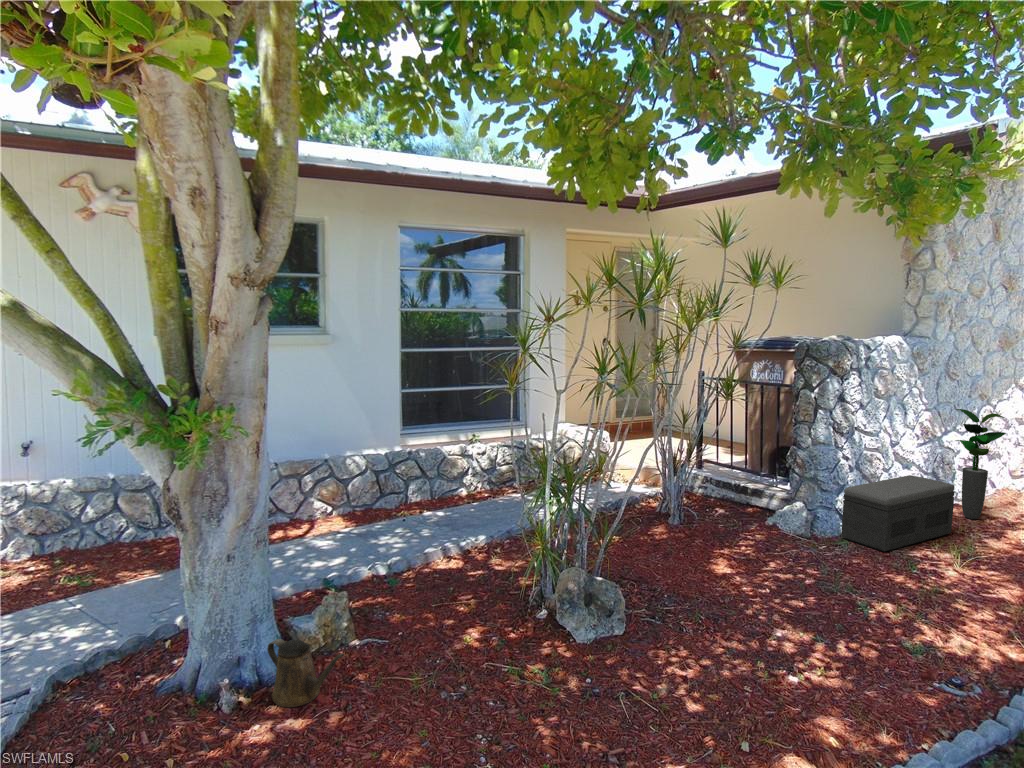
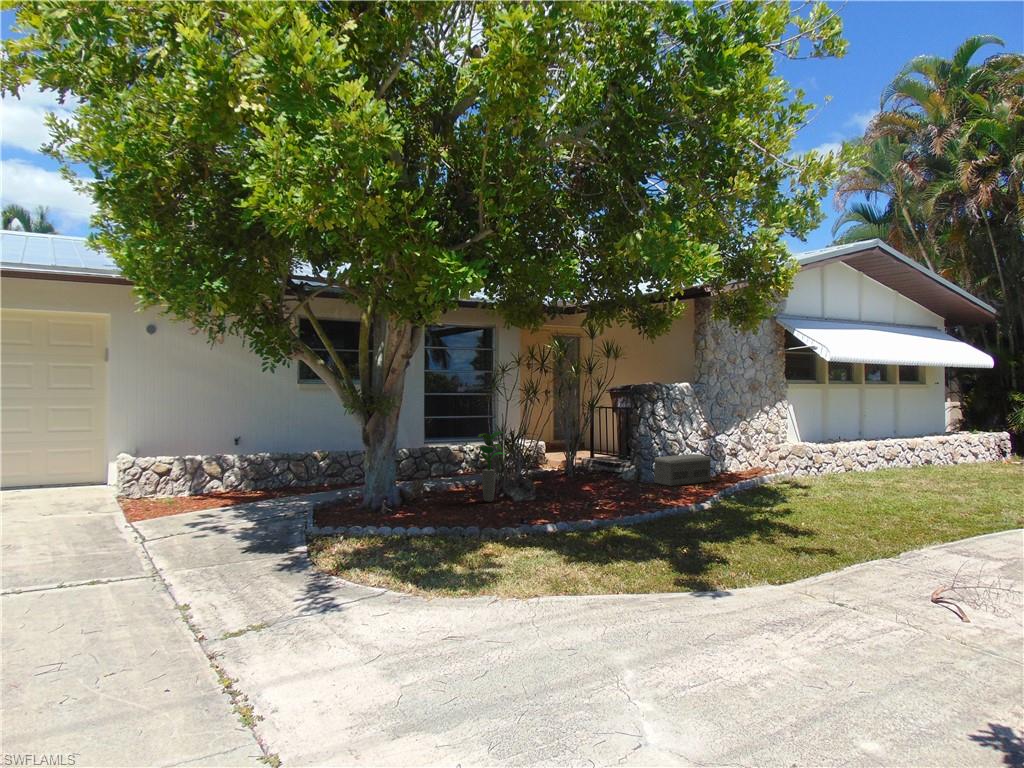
potted plant: present [956,409,1006,519] -> present [477,432,504,502]
watering can: present [267,639,344,707] -> none [402,491,434,513]

